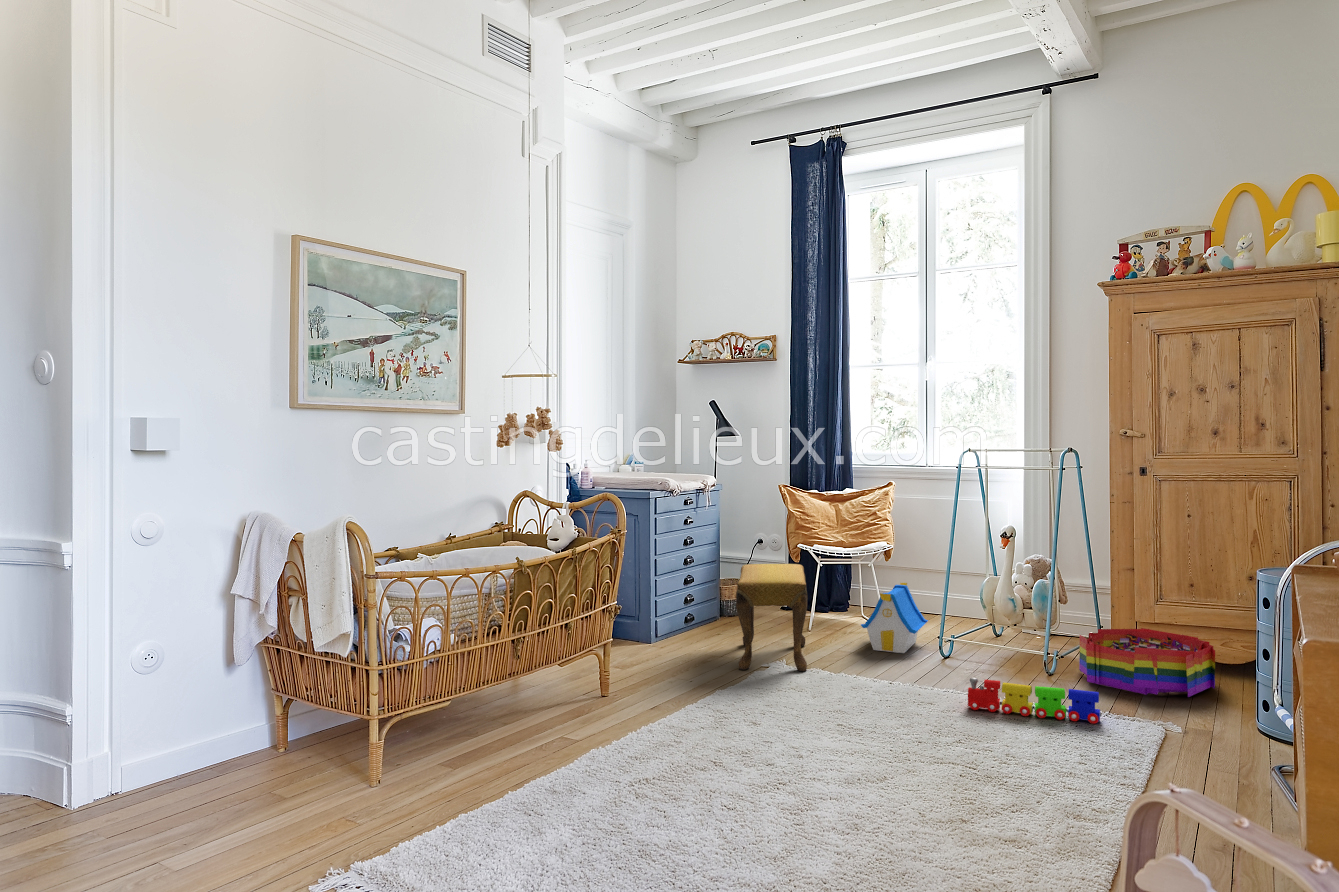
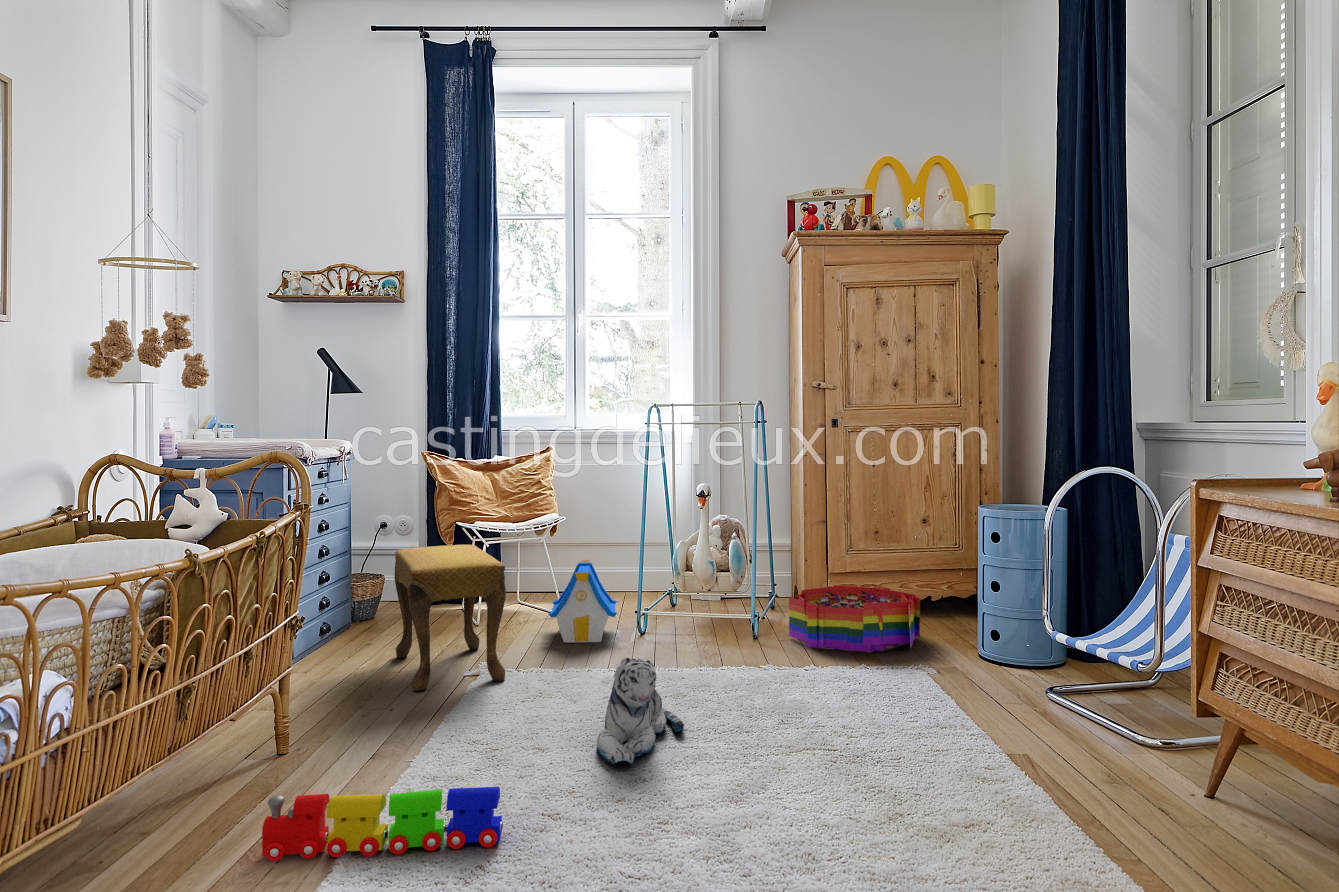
plush toy: none [829,662,907,738] -> present [597,658,684,765]
toy train: present [968,678,1101,724] -> present [262,787,503,861]

